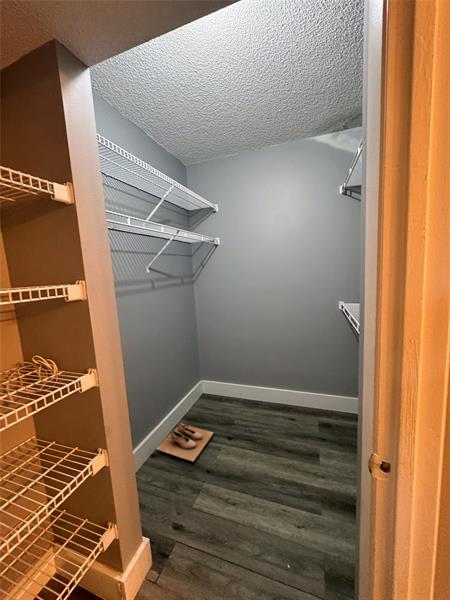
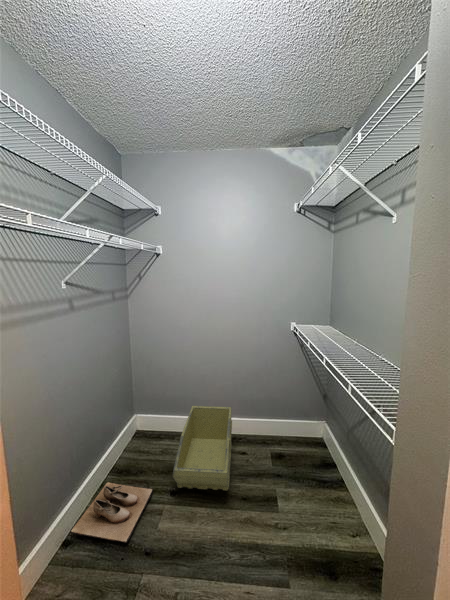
storage bin: none [229,375,283,443] -> present [173,406,232,491]

